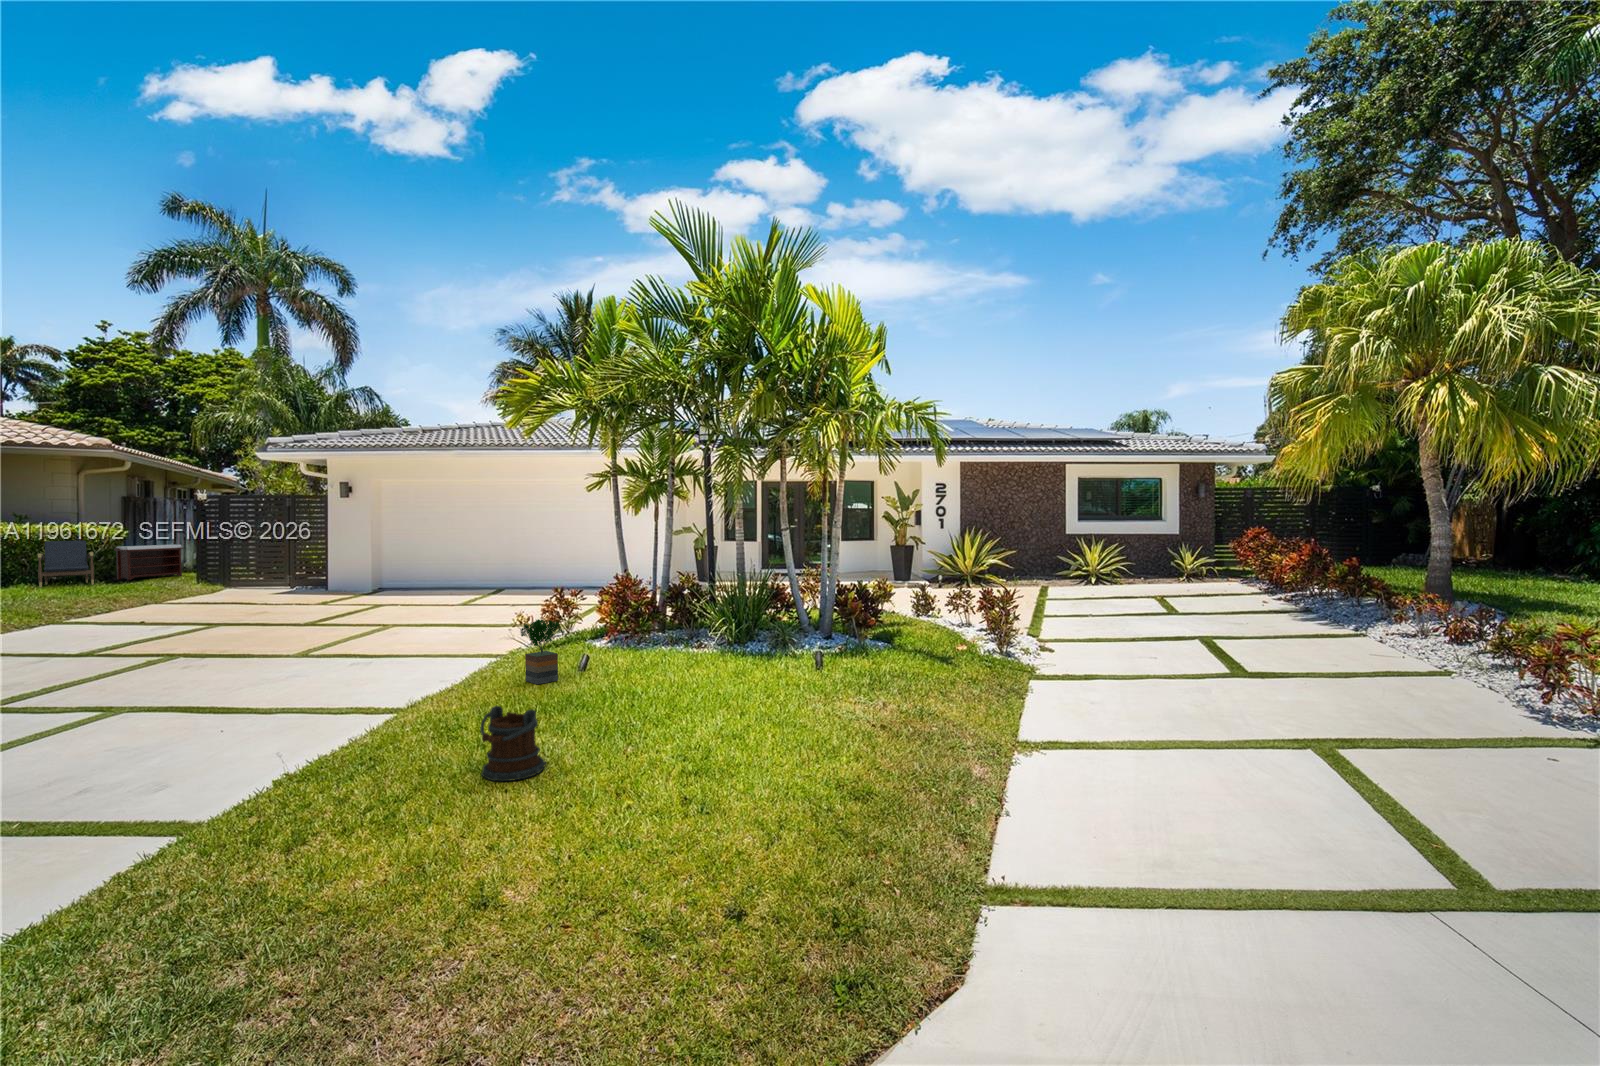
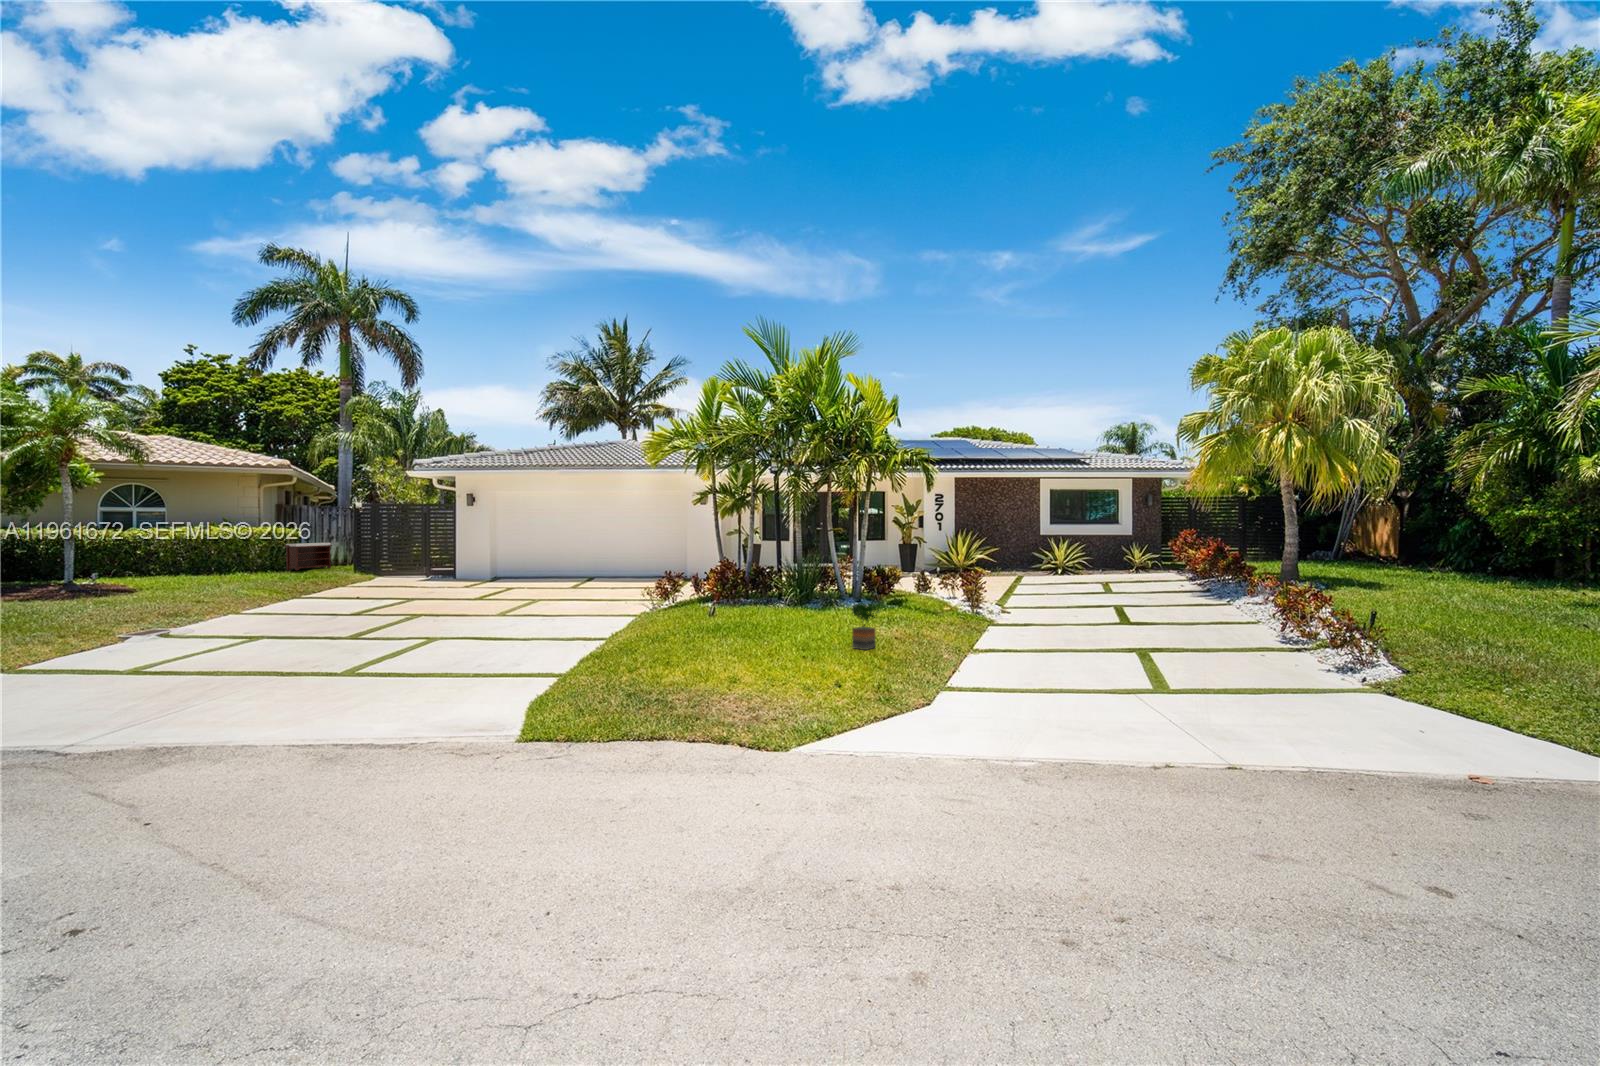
lounge chair: present [38,541,94,587] -> none [239,539,276,575]
potted tree: present [521,619,565,684] -> present [852,603,879,650]
bucket: present [480,706,546,781] -> none [693,613,724,648]

